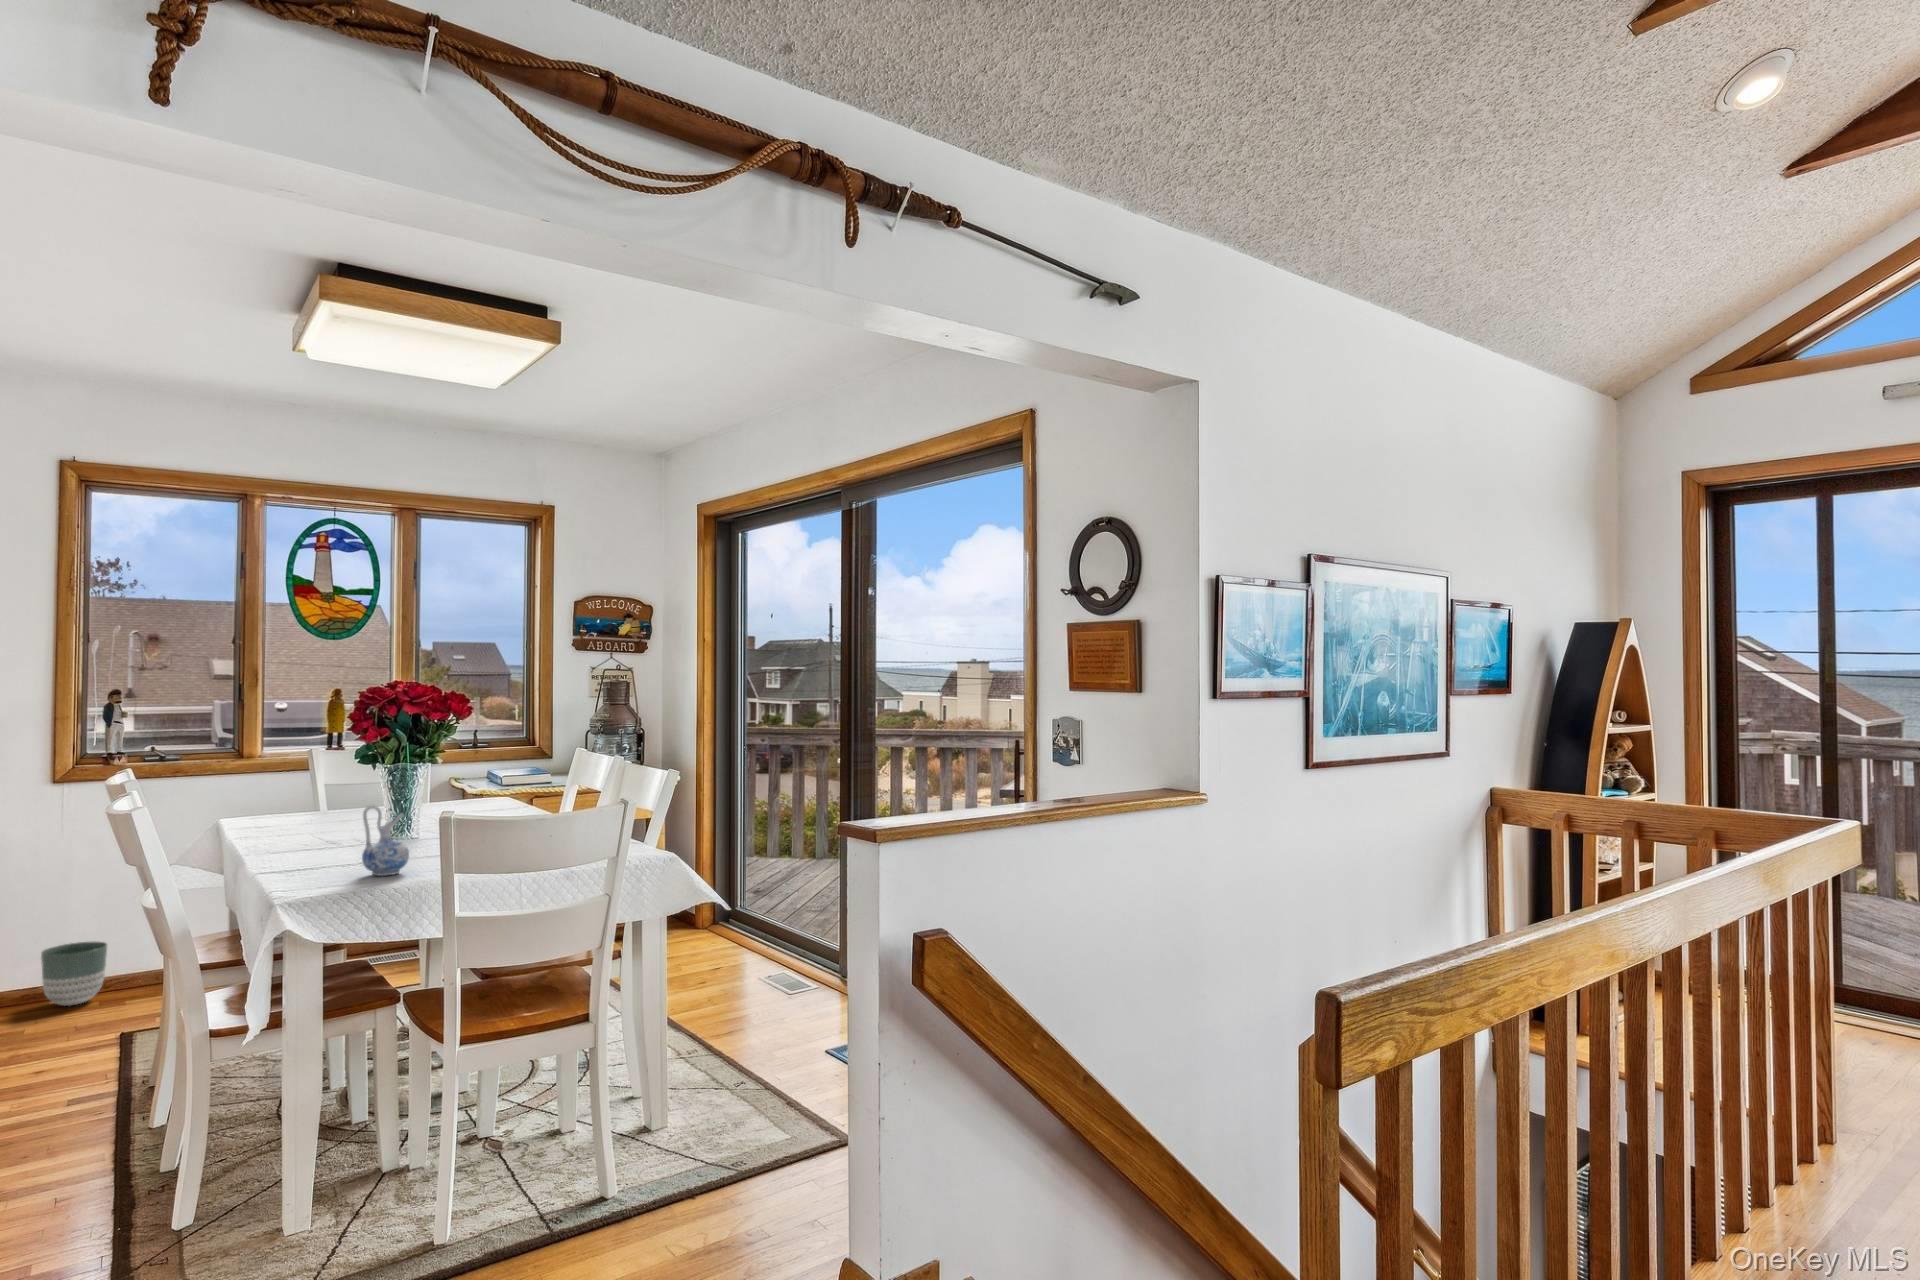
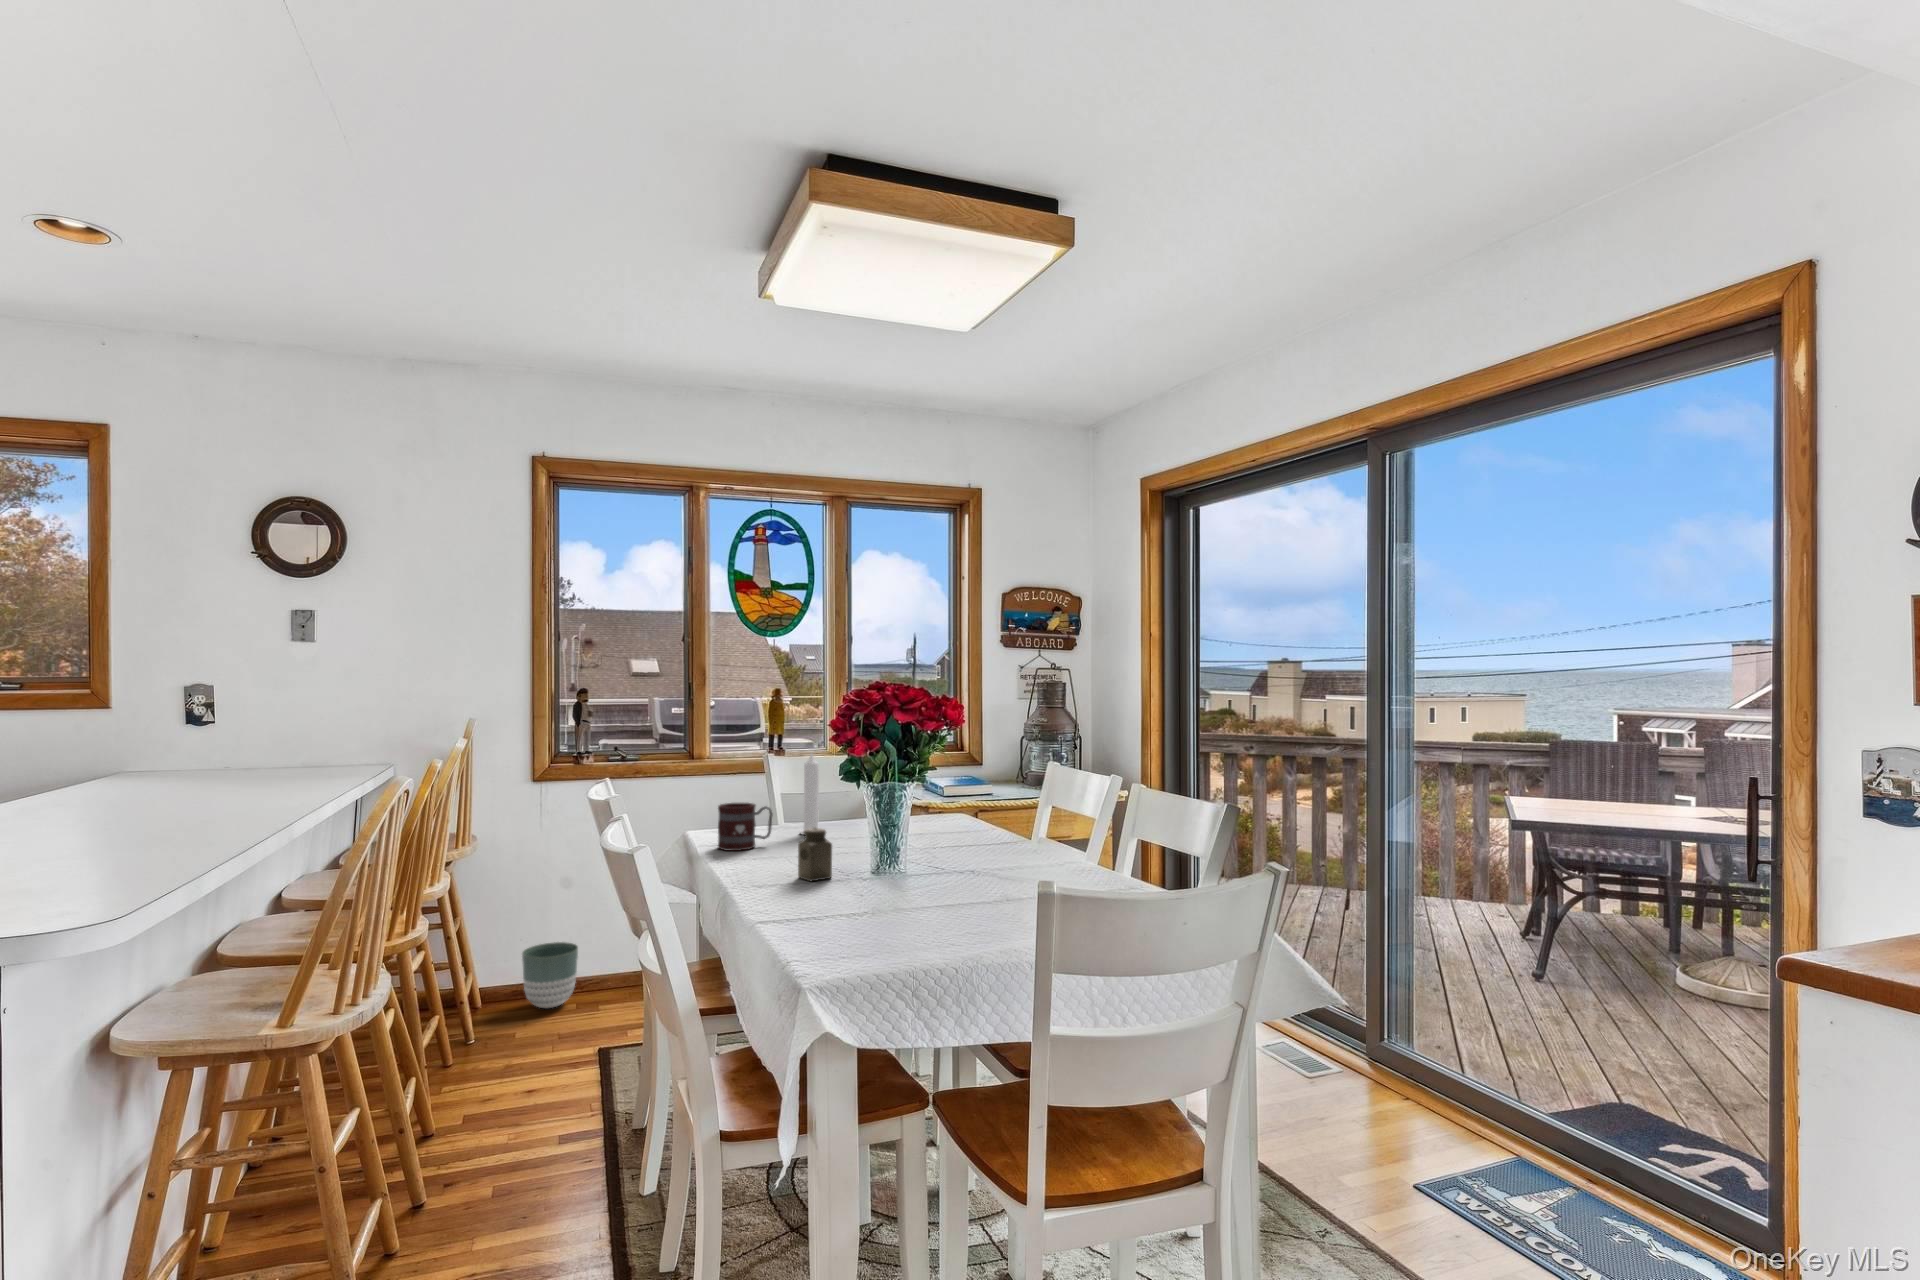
candle: none [334,745,357,817] -> present [800,753,819,834]
mug: none [246,789,303,830] -> present [718,803,773,851]
salt shaker: none [313,803,345,846] -> present [798,828,832,881]
ceramic pitcher: present [362,805,409,876] -> none [883,847,939,943]

